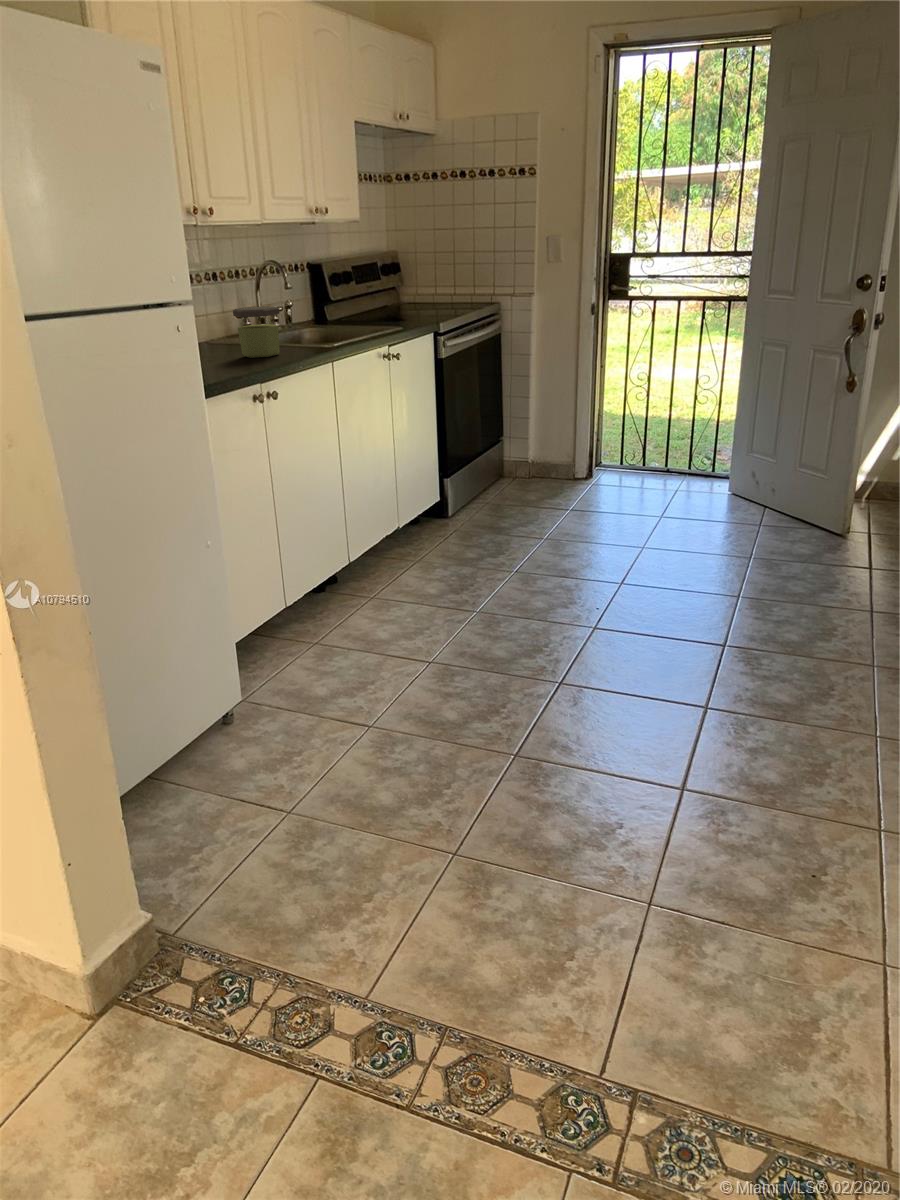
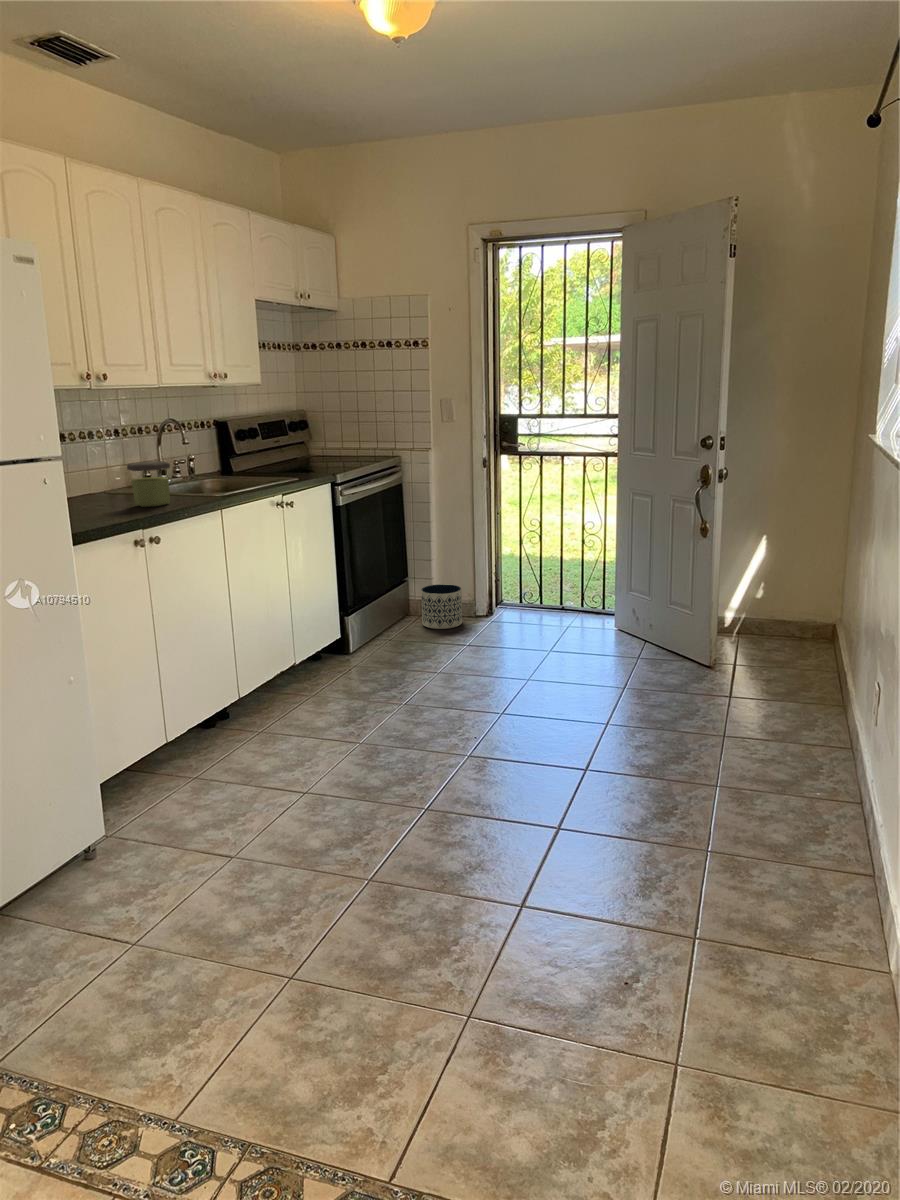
planter: none [521,445,565,493] -> present [421,584,462,629]

